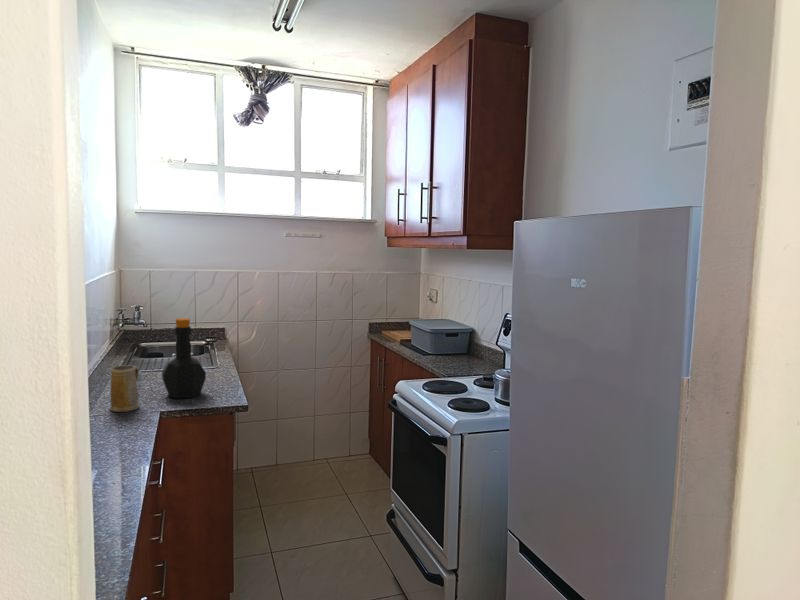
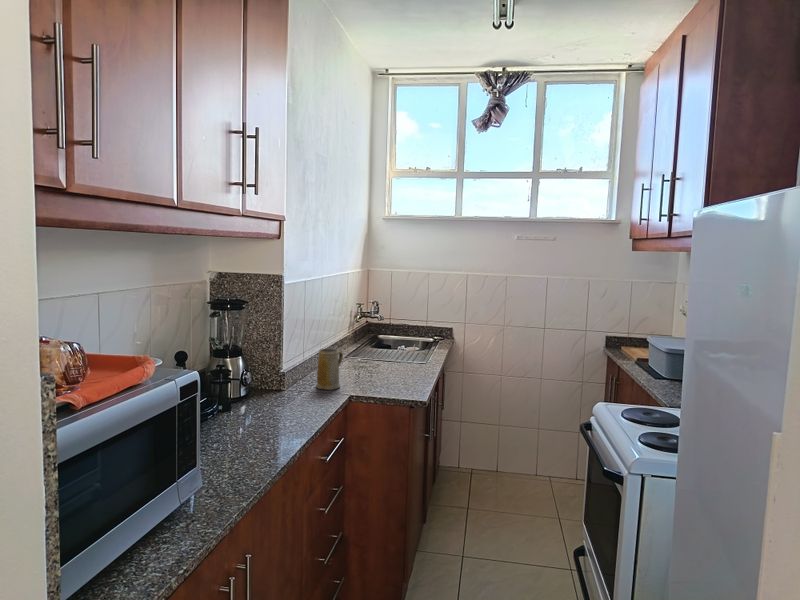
bottle: present [162,318,206,398] -> none [365,311,401,386]

